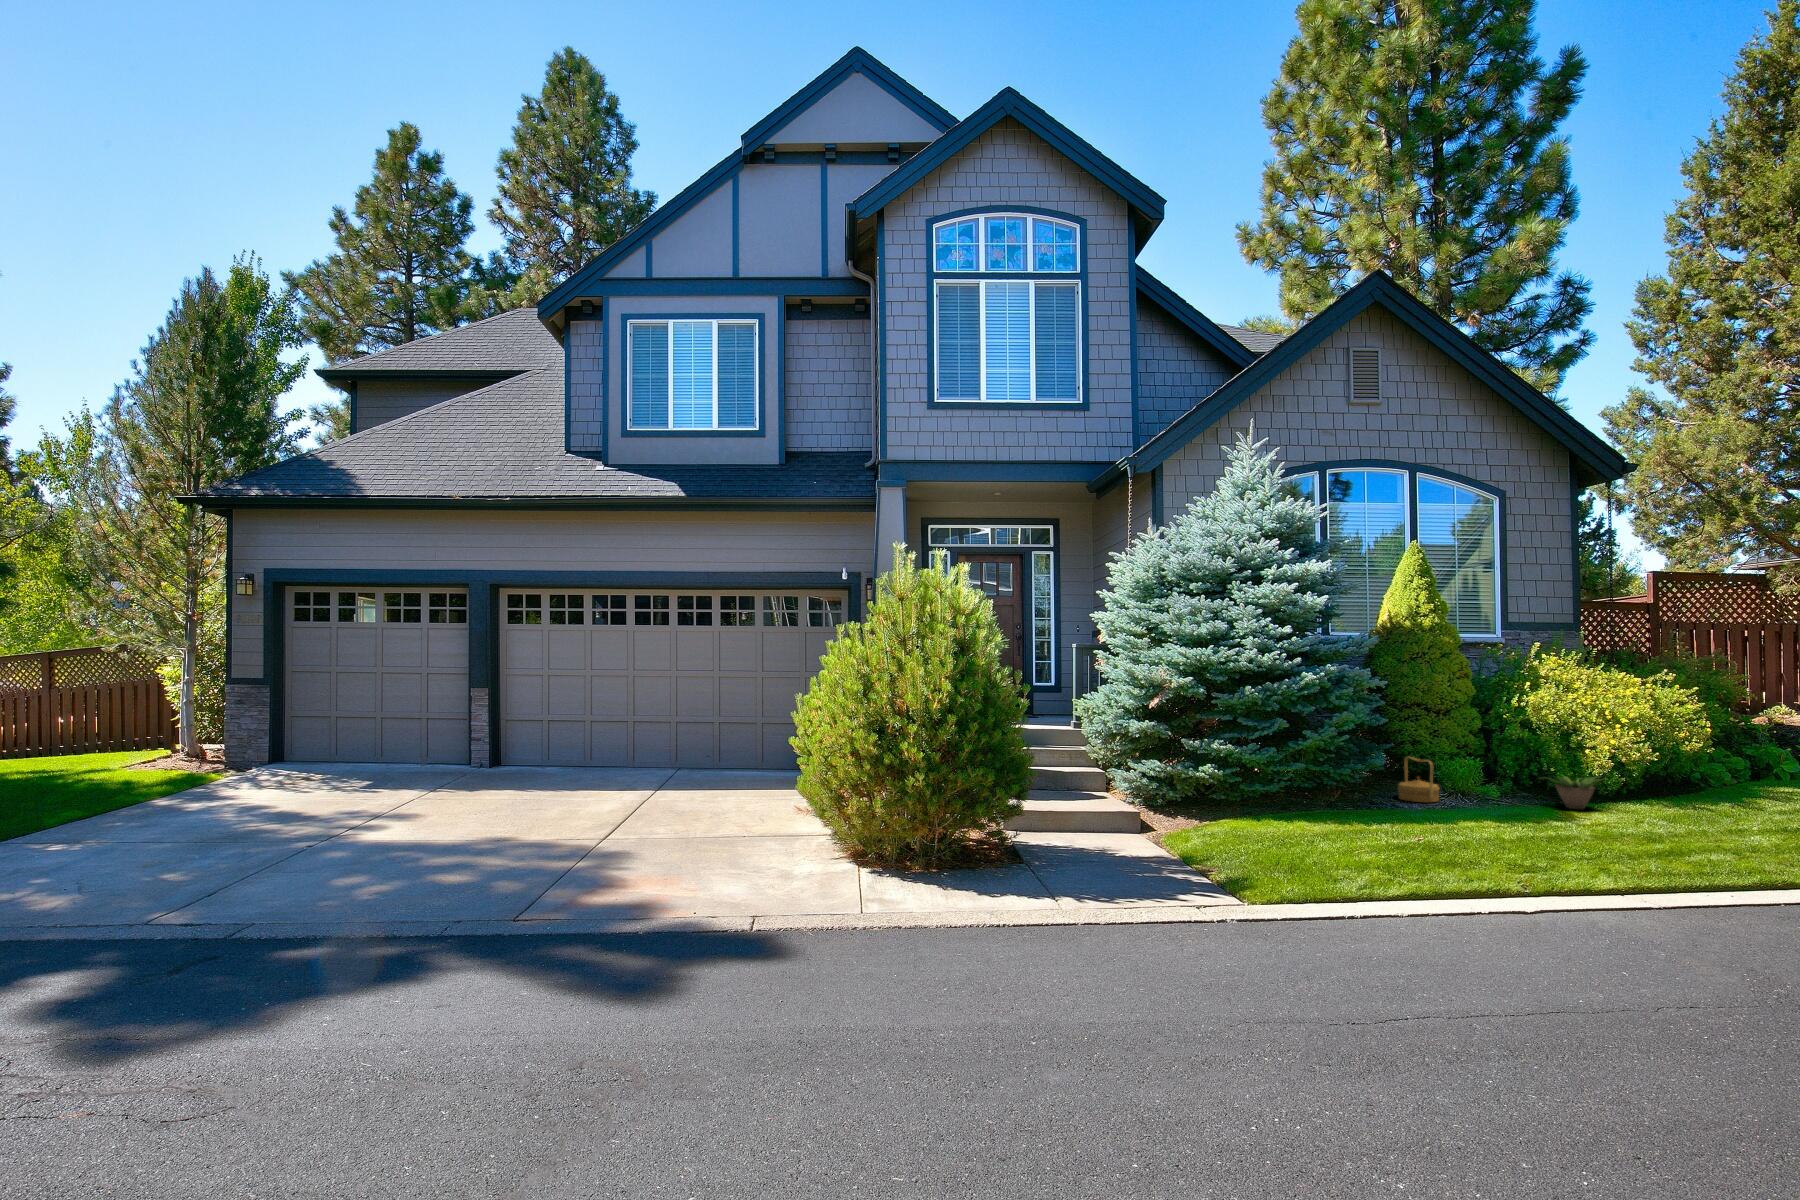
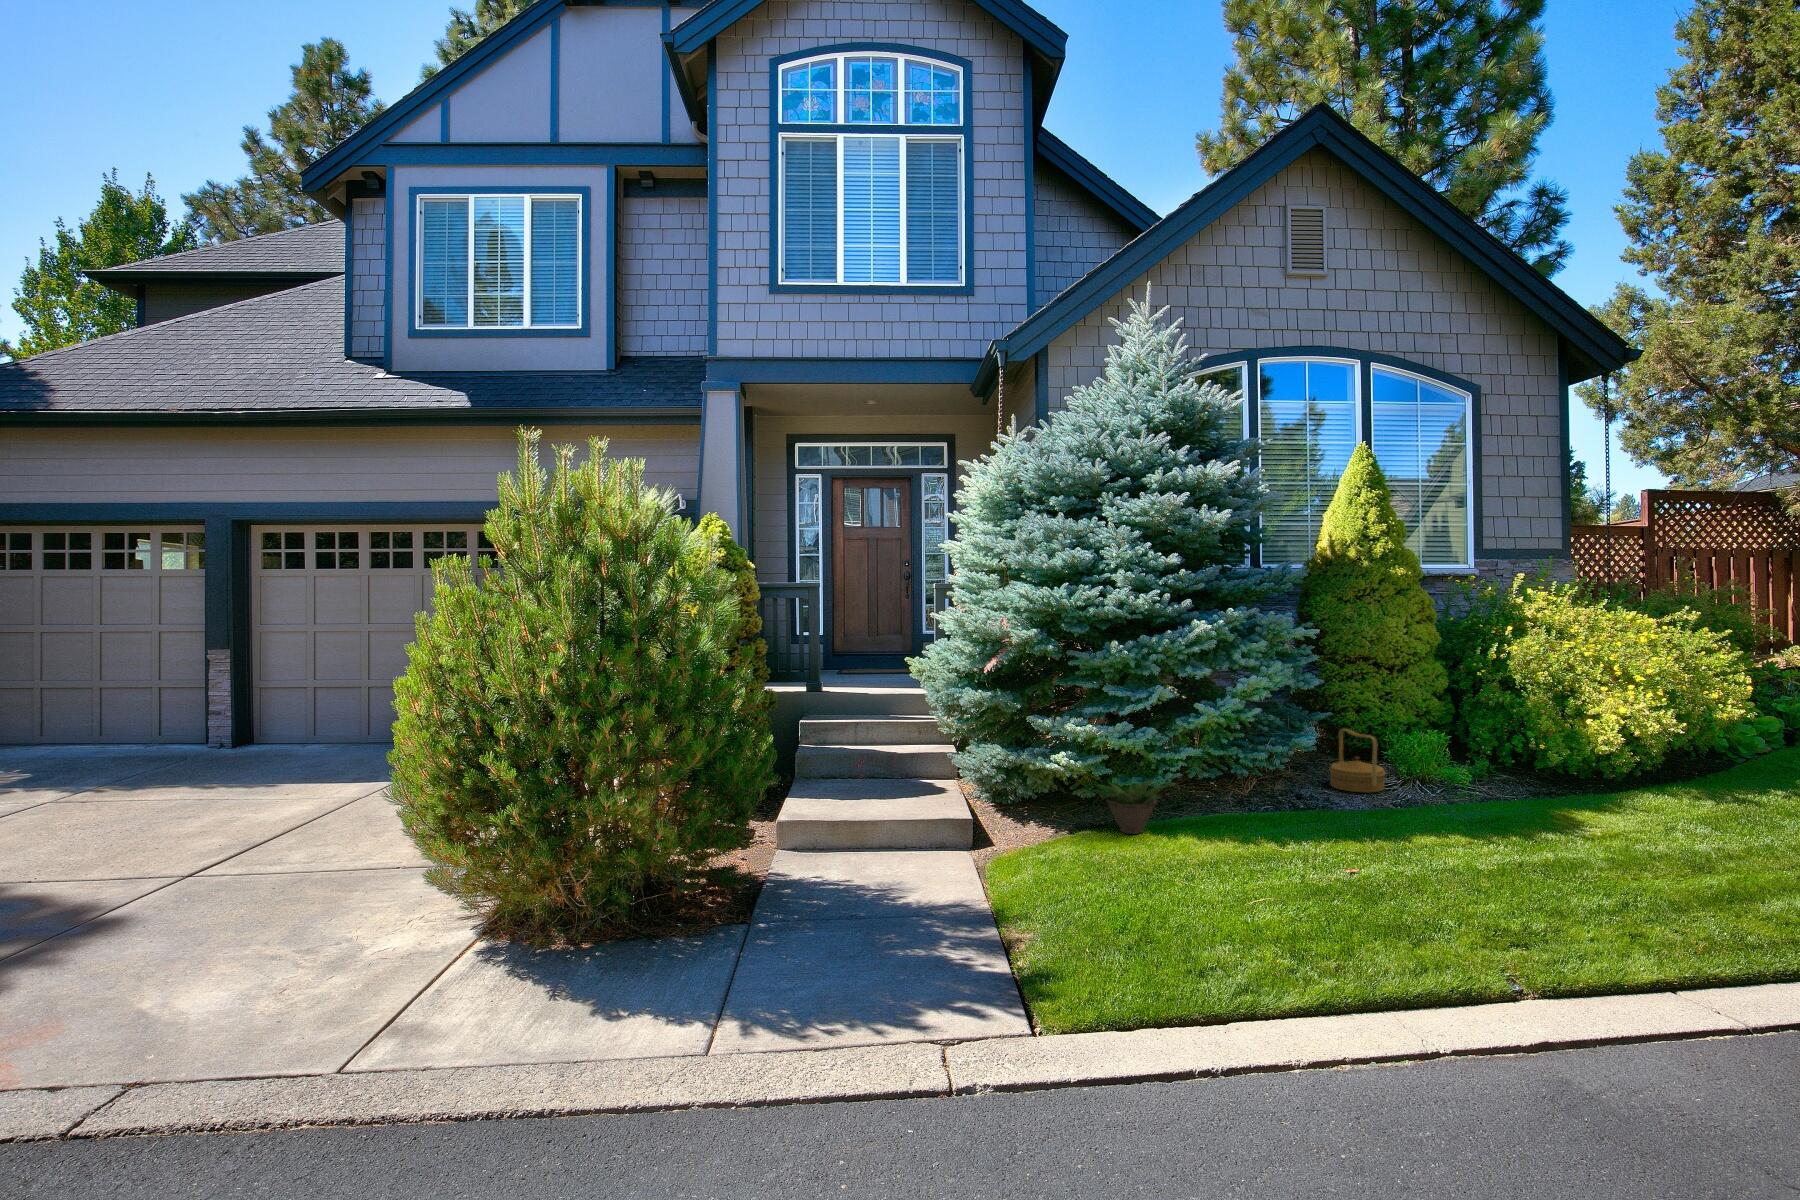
decorative plant: present [1550,777,1600,809] -> present [1093,778,1170,834]

